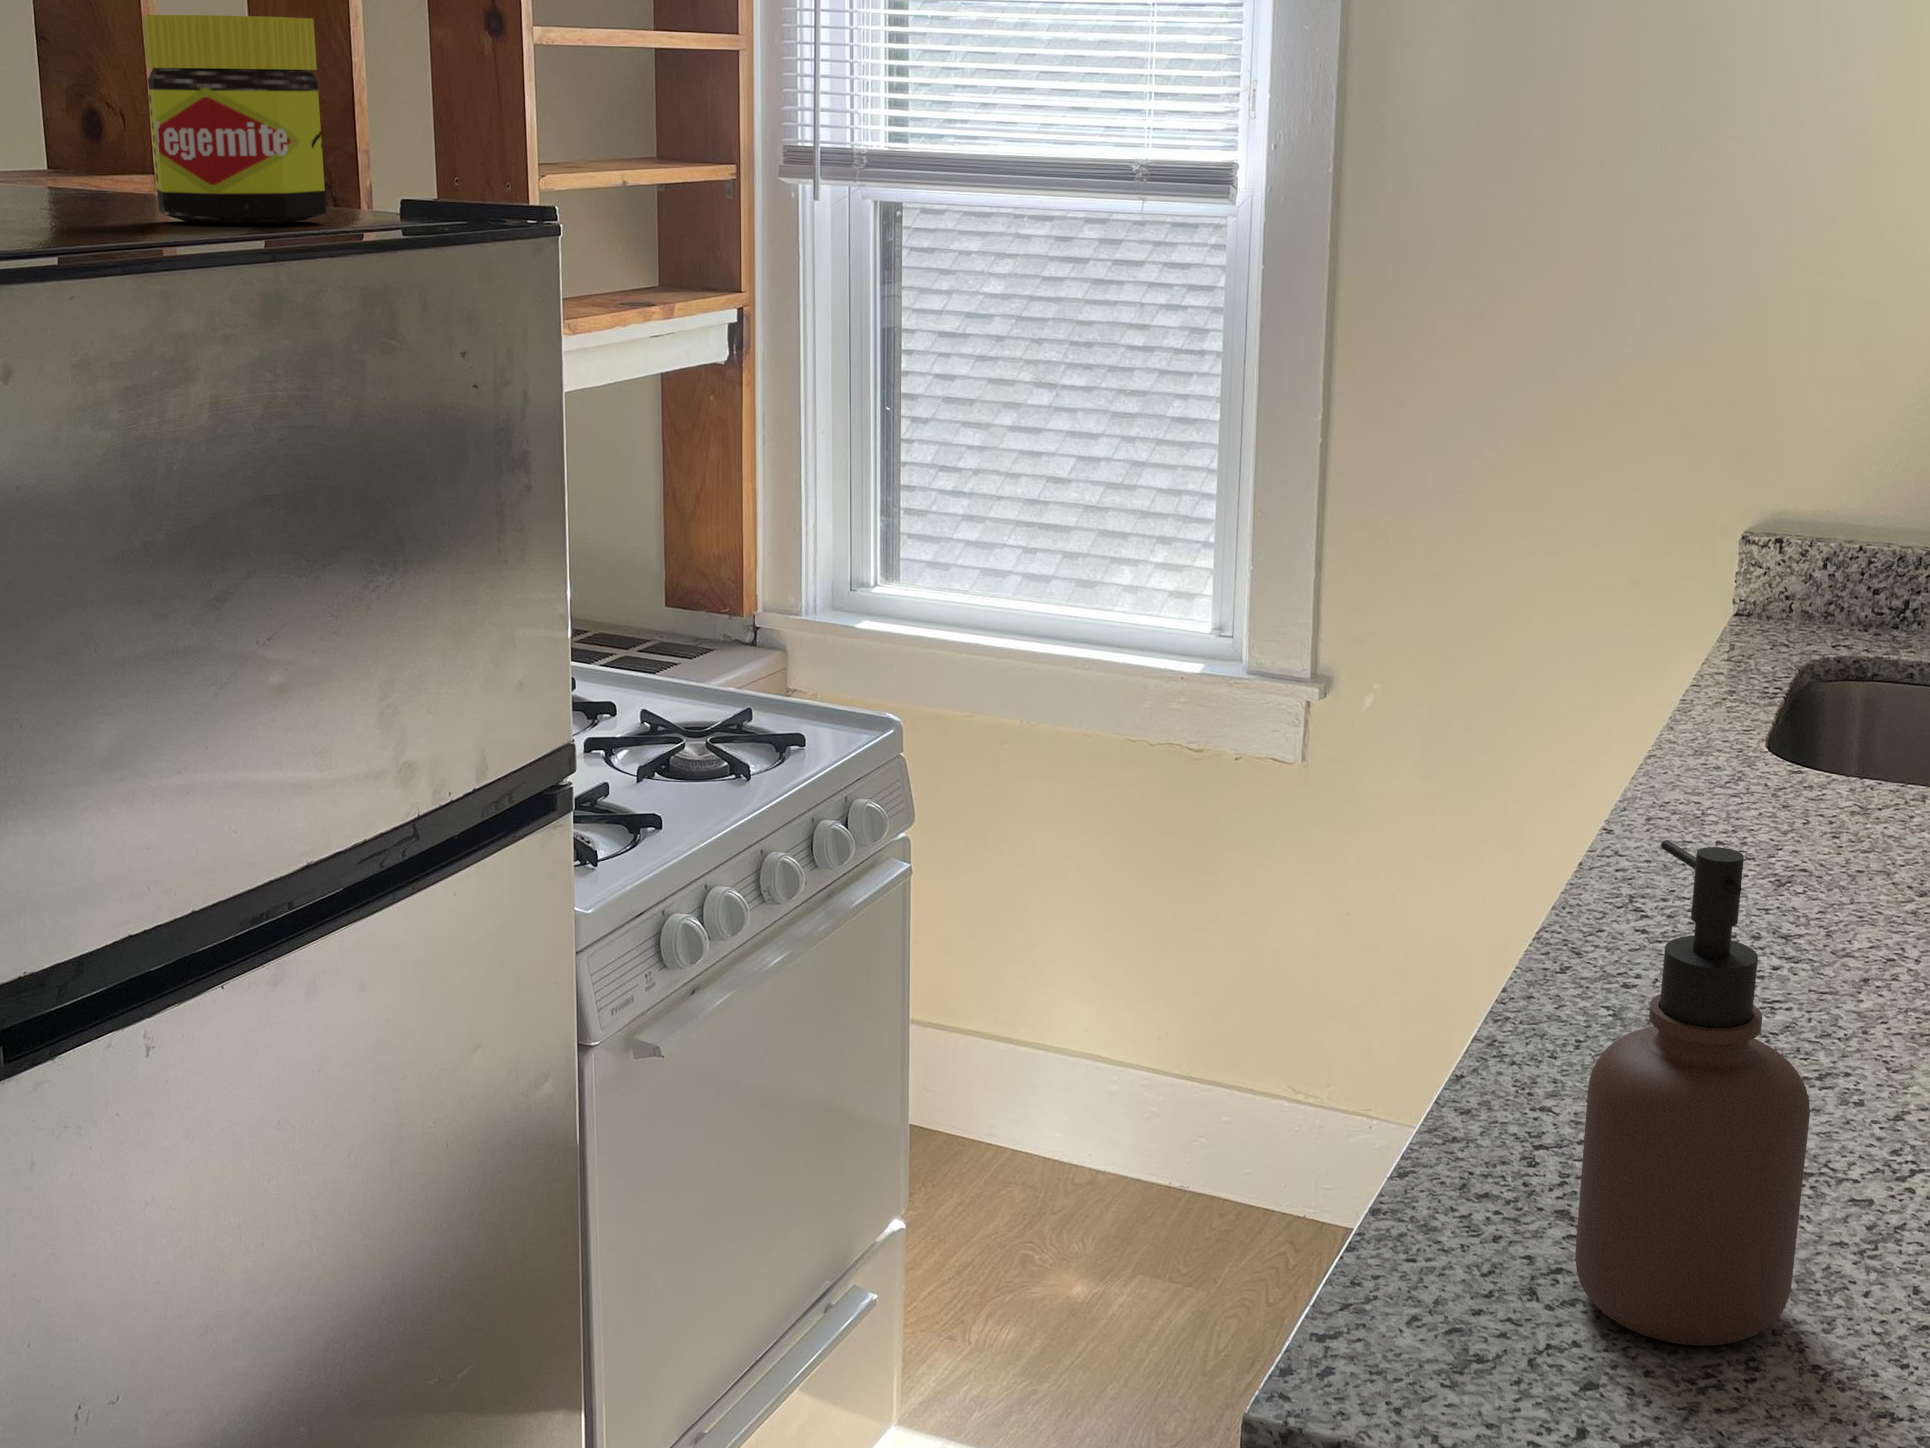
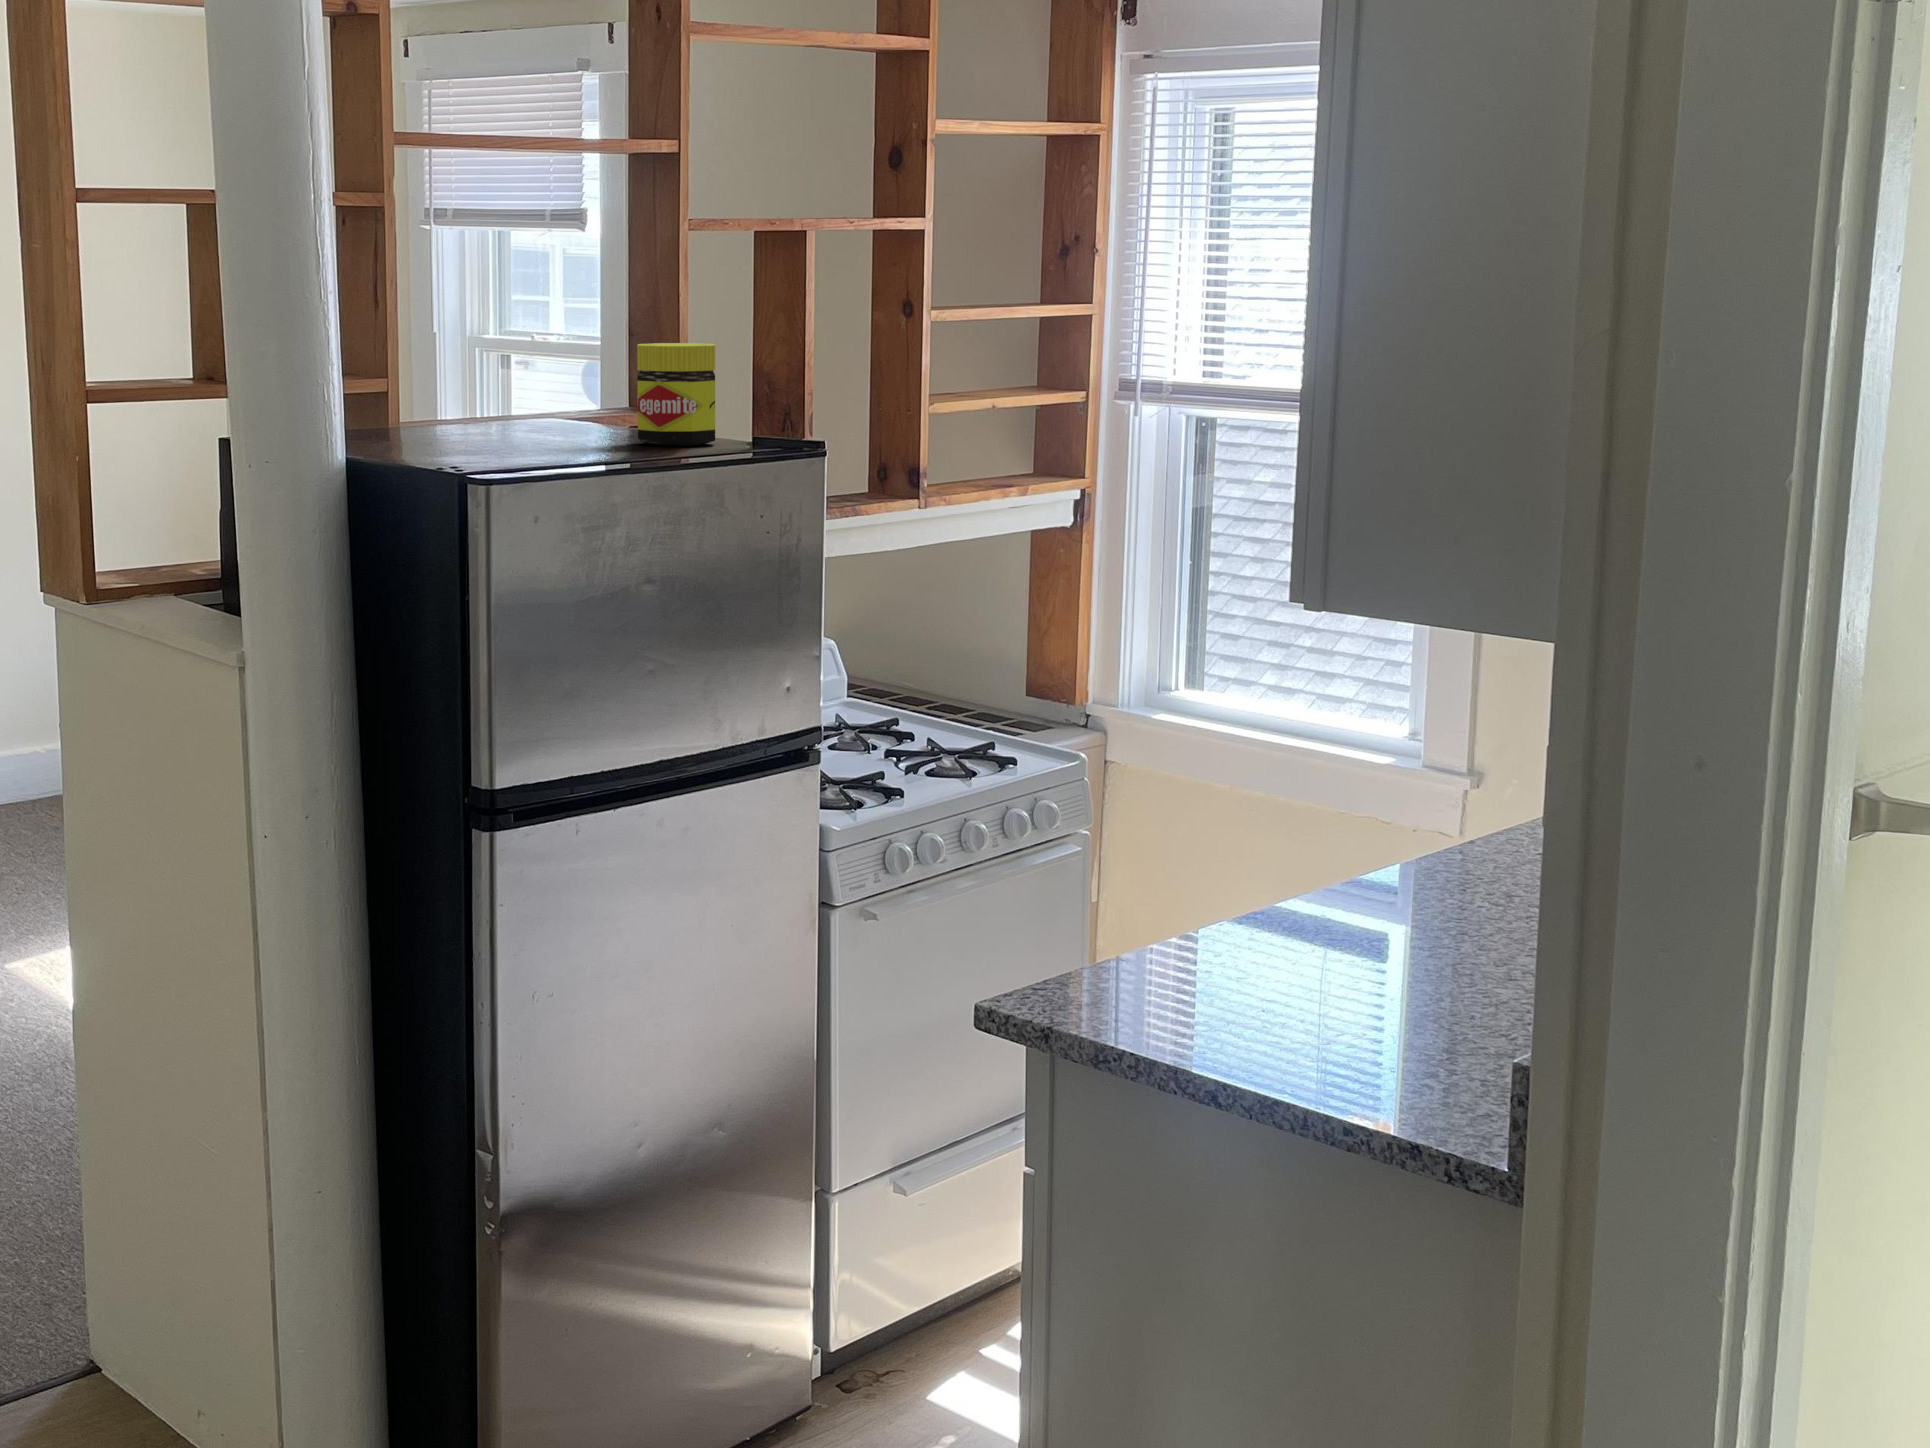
soap dispenser: present [1575,840,1810,1345] -> none [1170,768,1278,1013]

